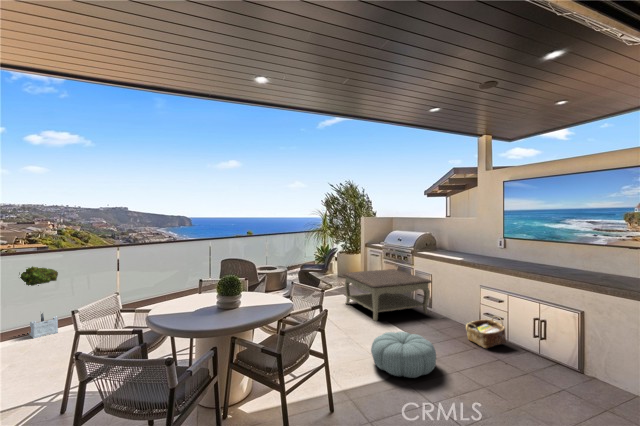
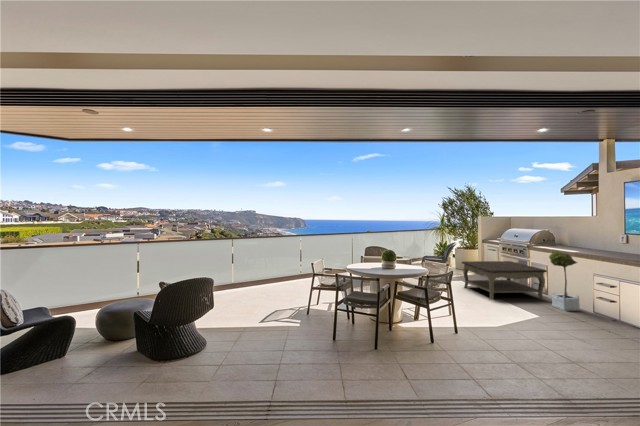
potted tree: present [19,266,58,338] -> present [549,250,580,311]
woven basket: present [466,316,506,348] -> none [577,299,619,324]
pouf: present [371,332,436,378] -> none [487,301,543,332]

